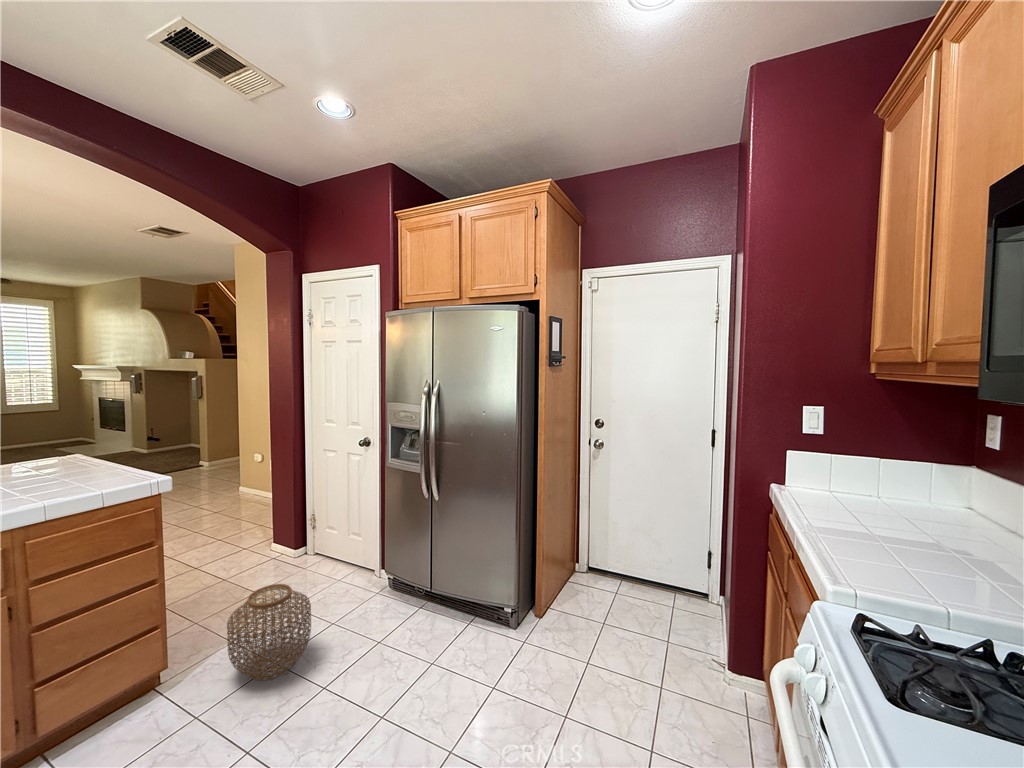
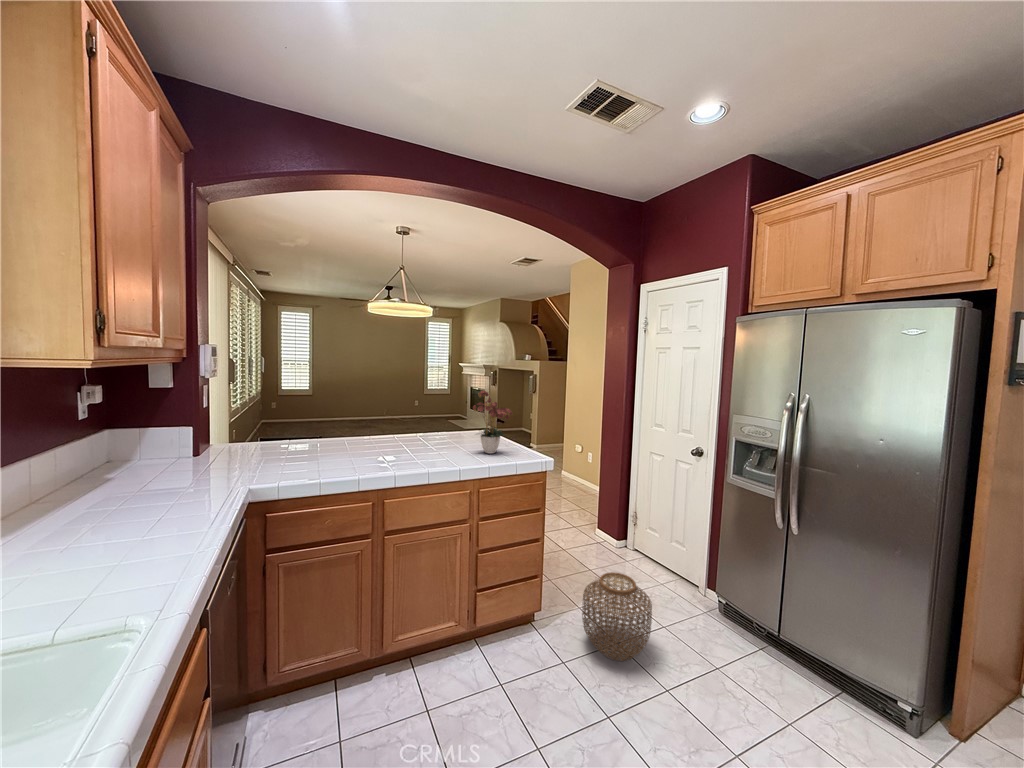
flower arrangement: none [20,394,109,484] -> present [473,391,512,454]

